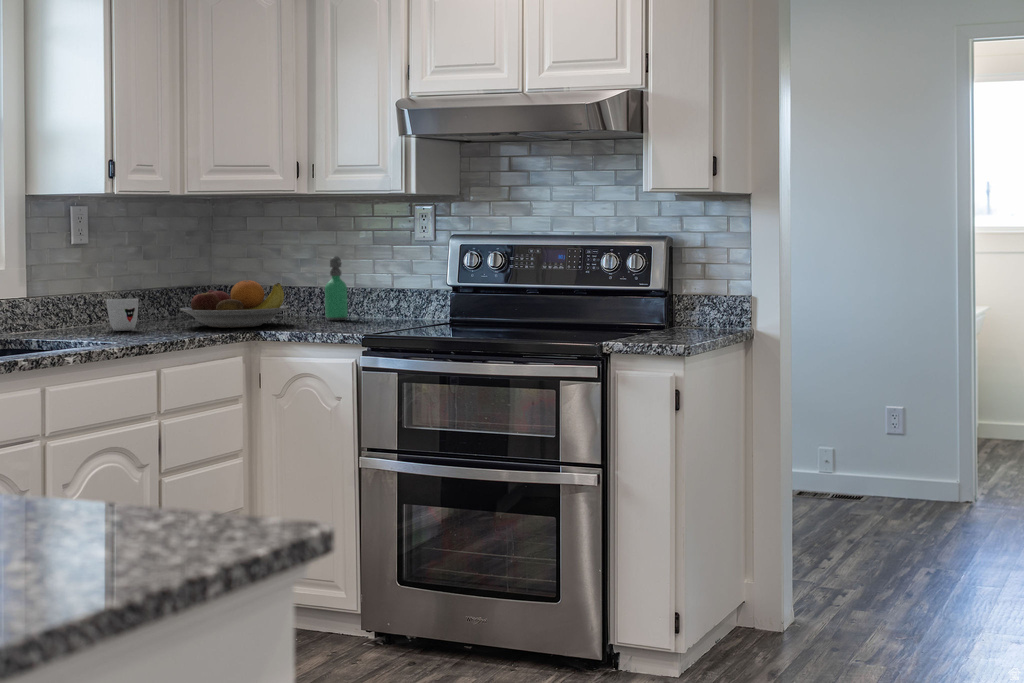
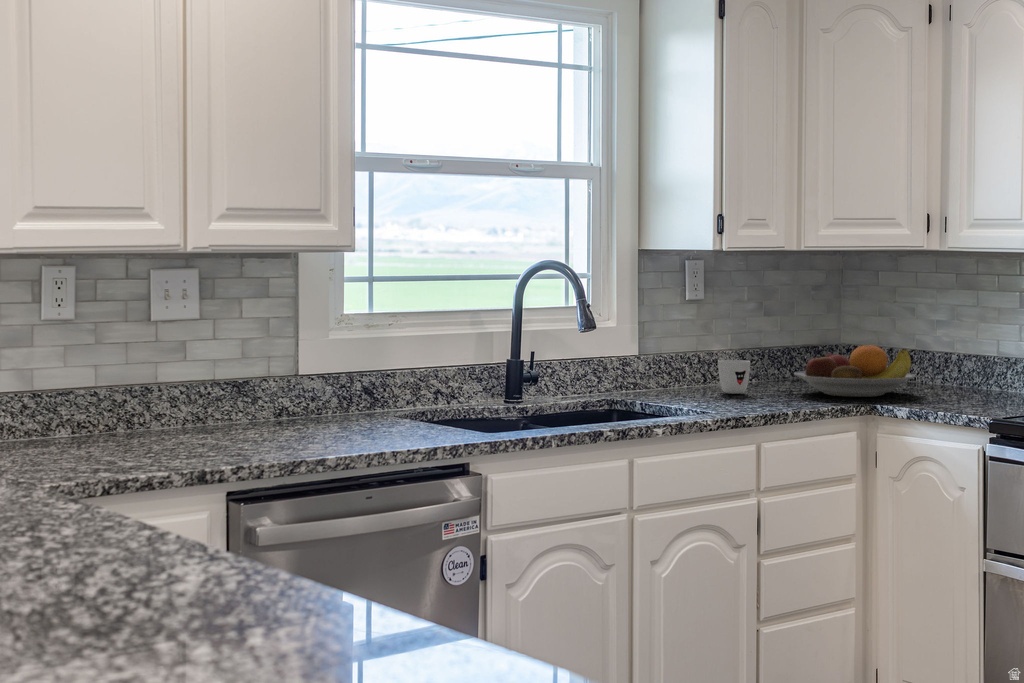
soap dispenser: present [325,256,348,320] -> none [961,319,989,393]

